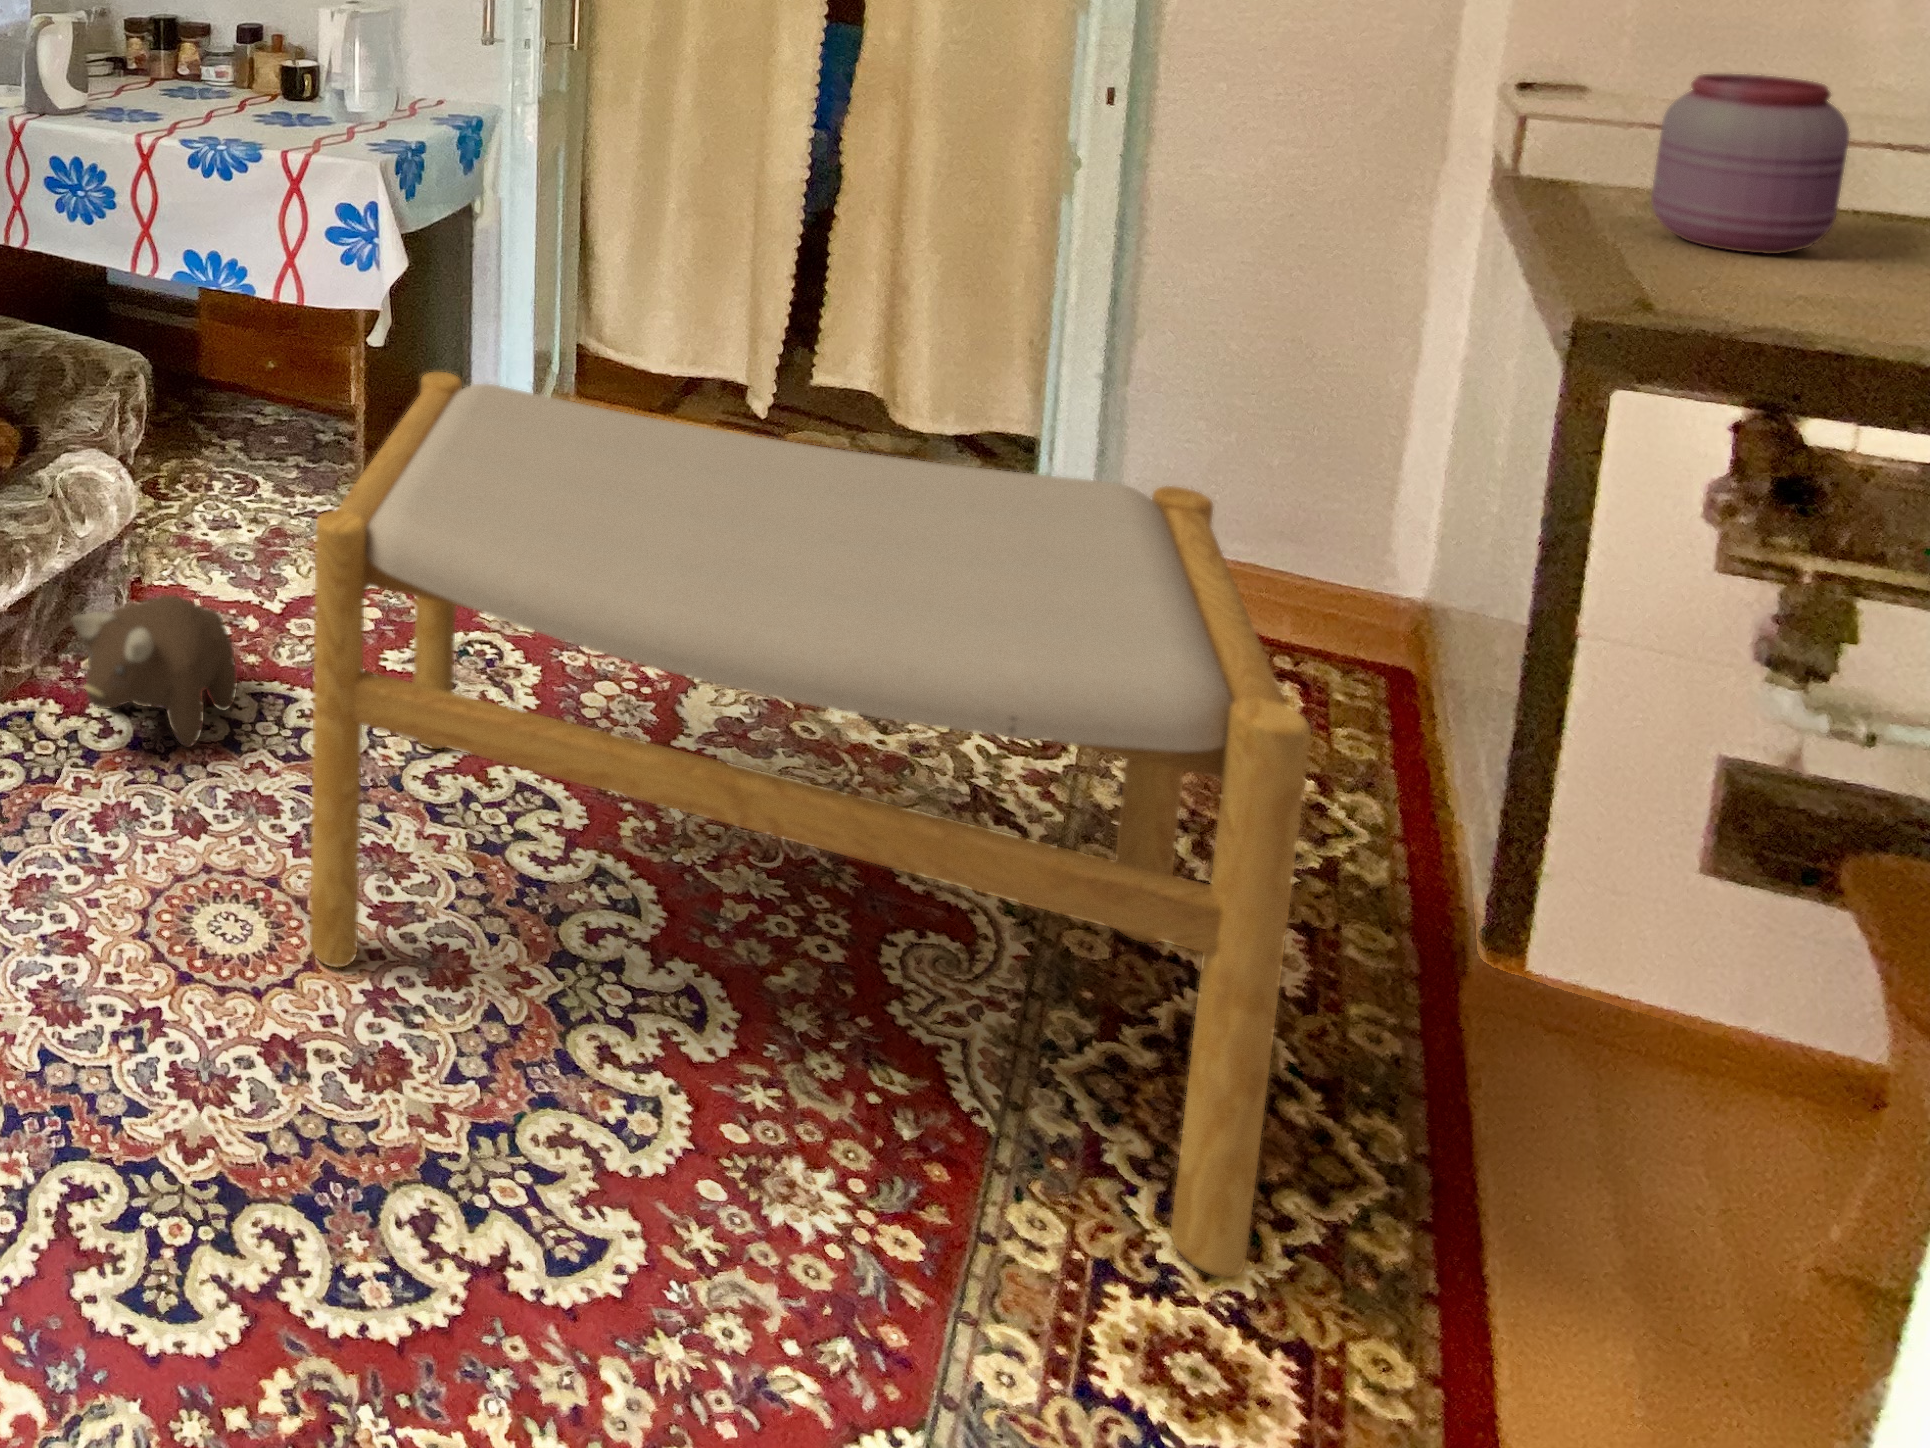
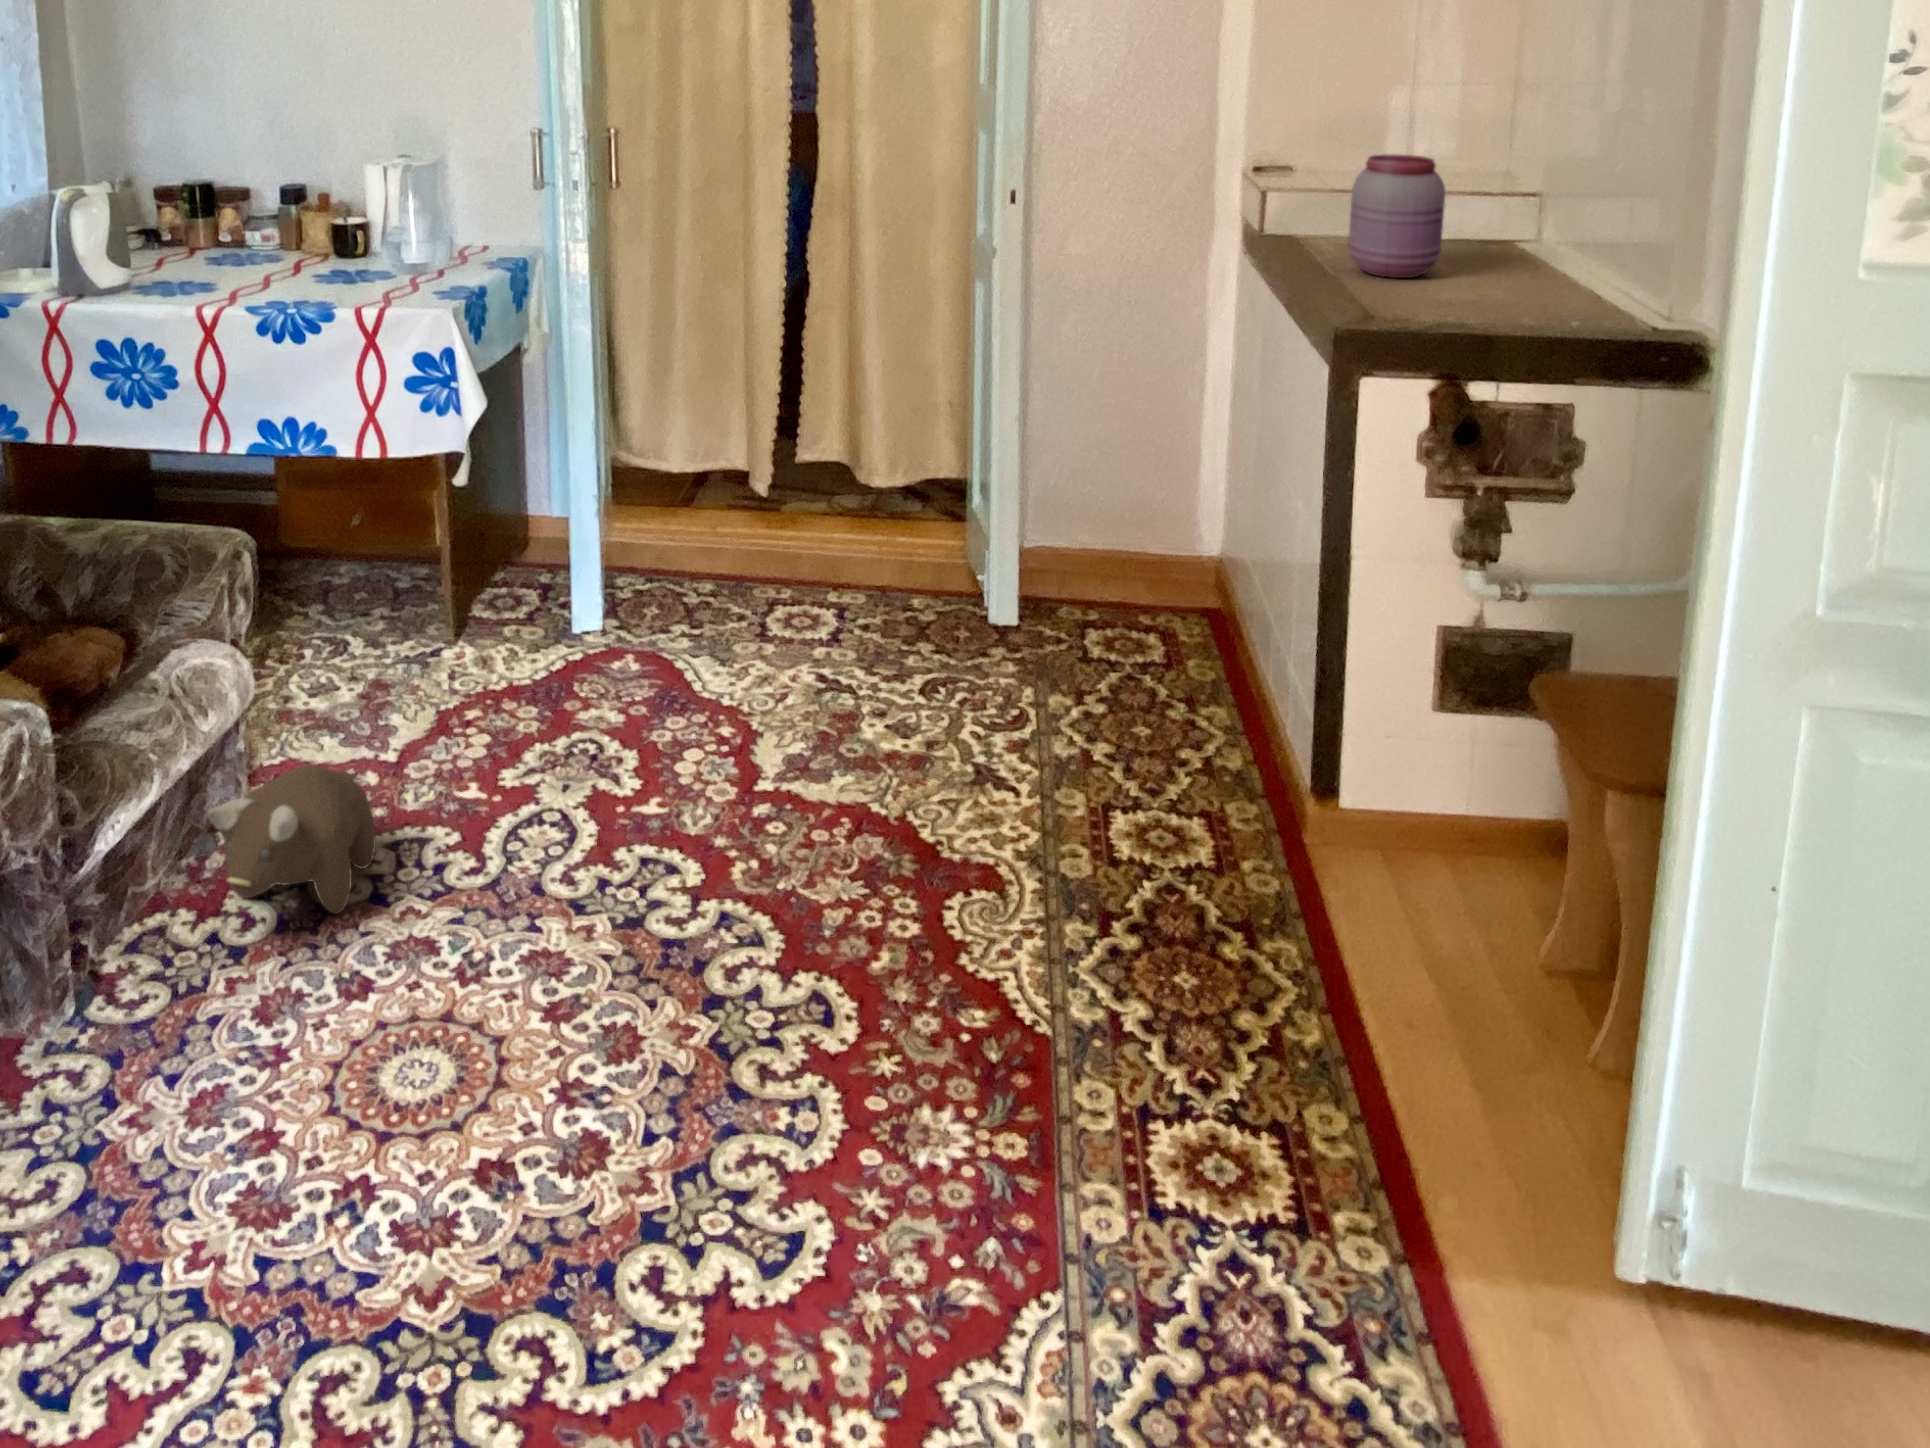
footstool: present [310,372,1311,1277] -> none [485,497,1243,1085]

